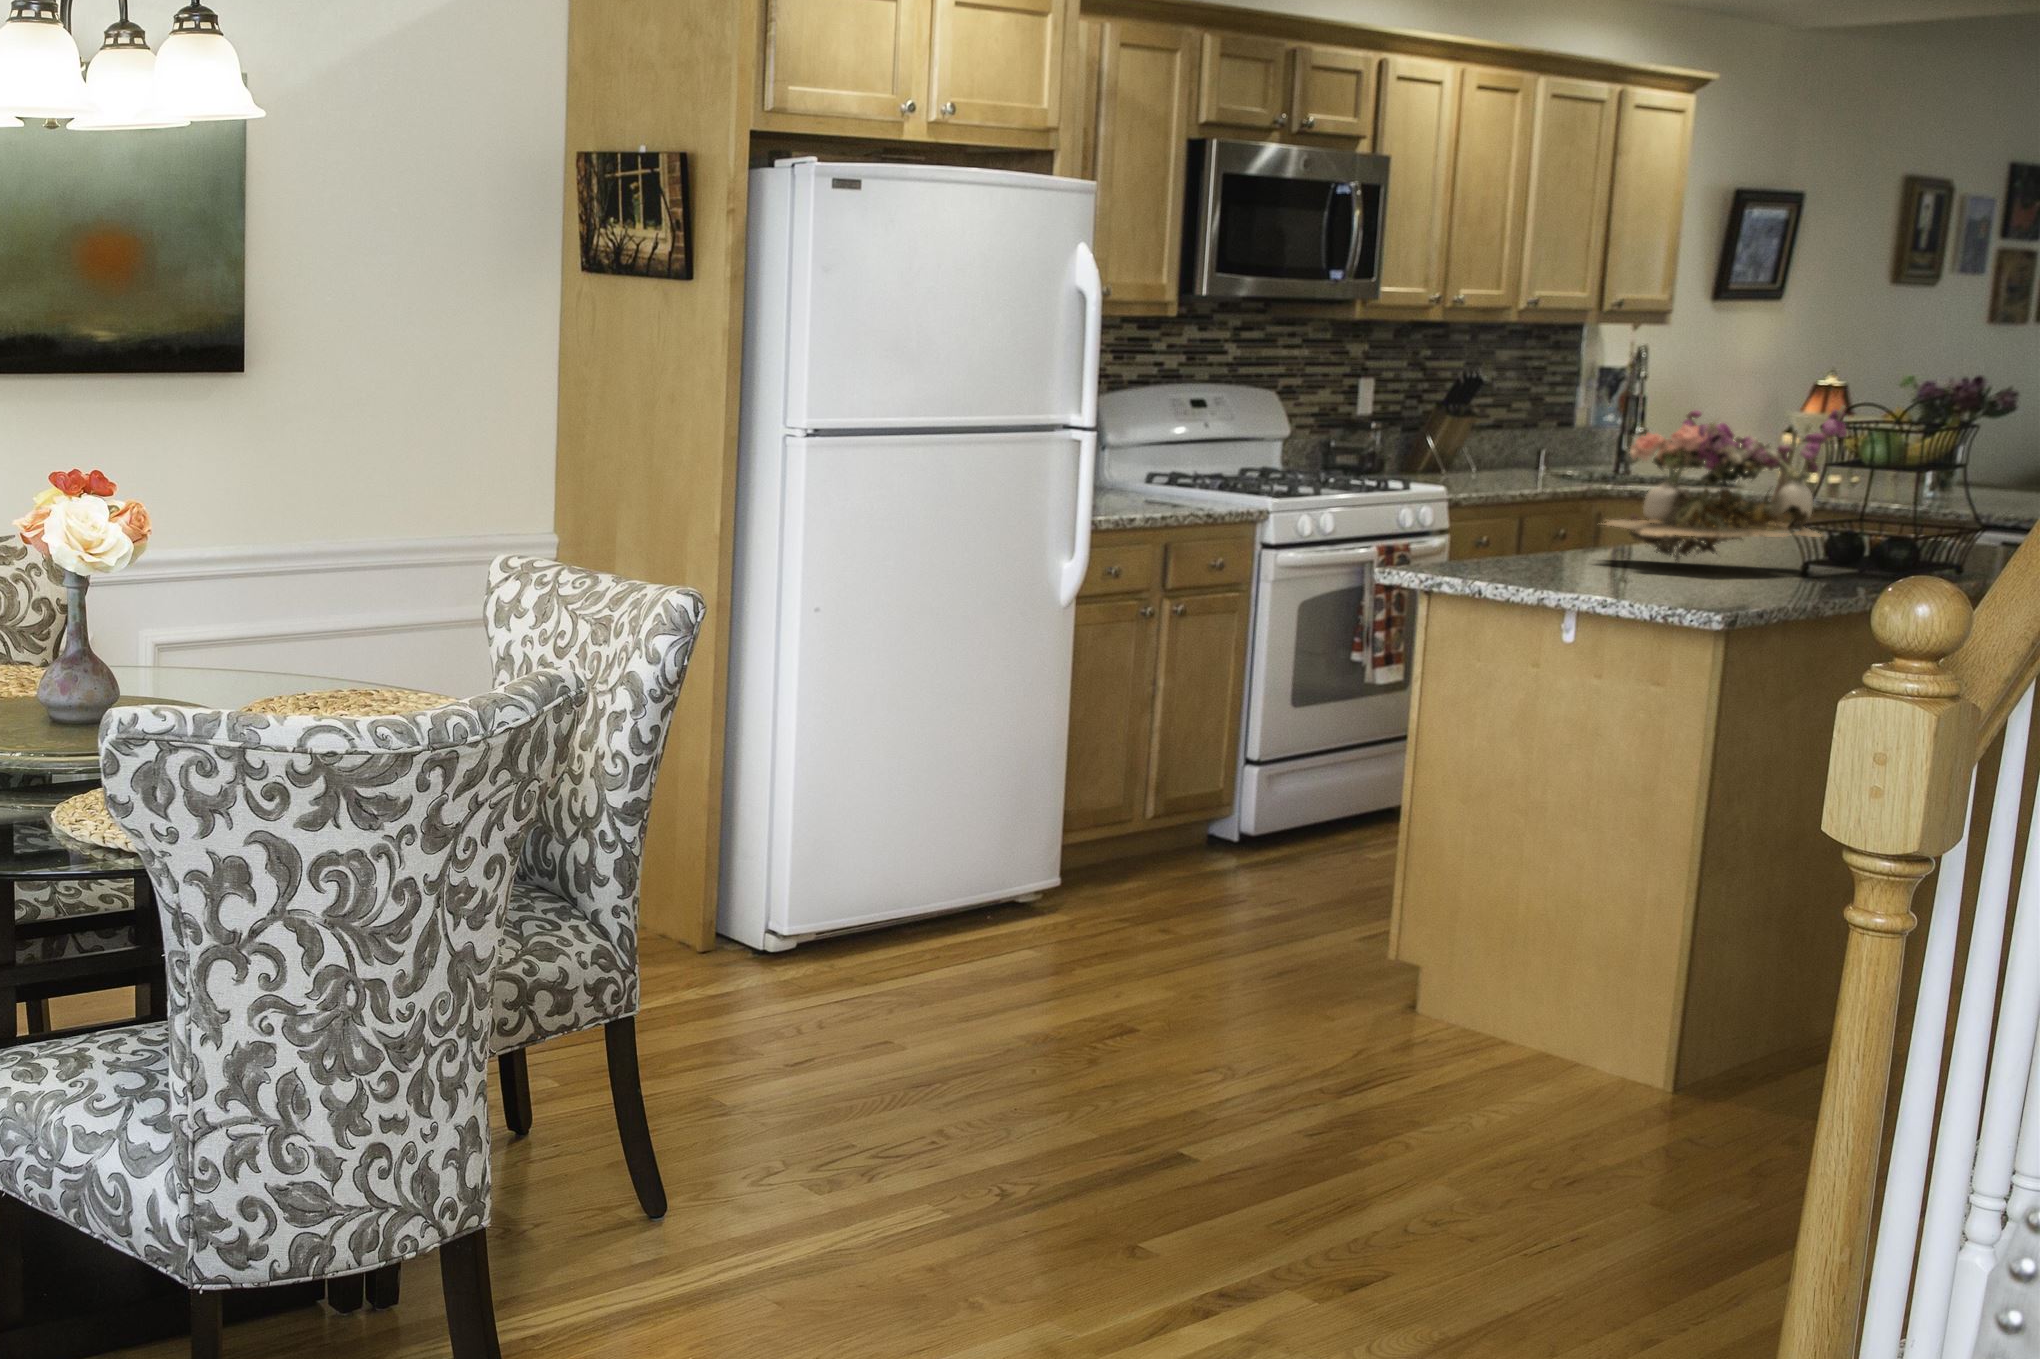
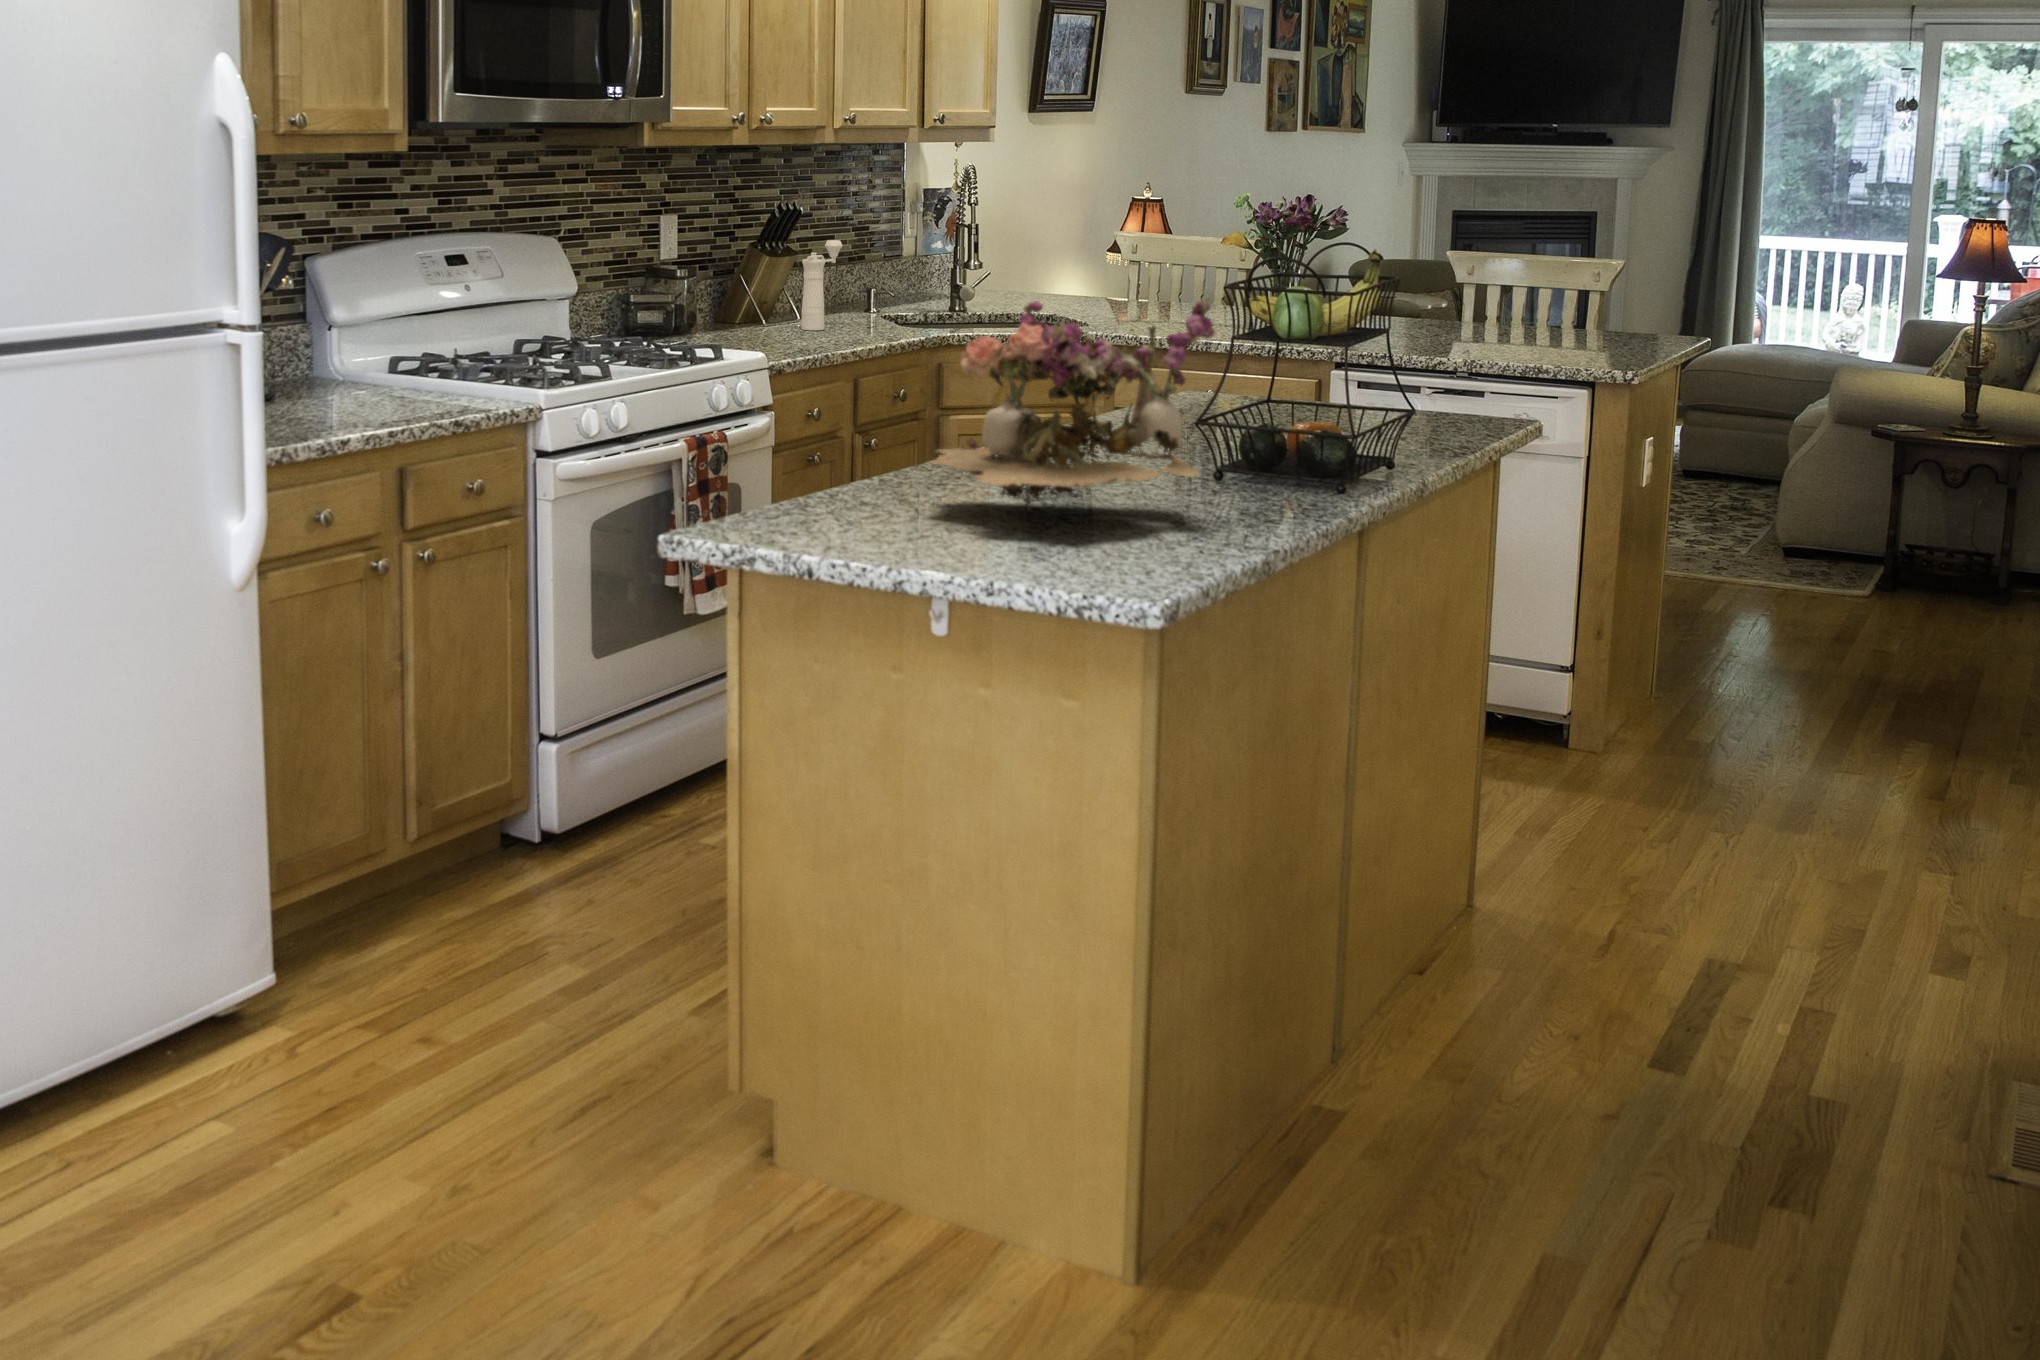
pepper mill: none [1476,404,1520,479] -> present [802,240,843,330]

